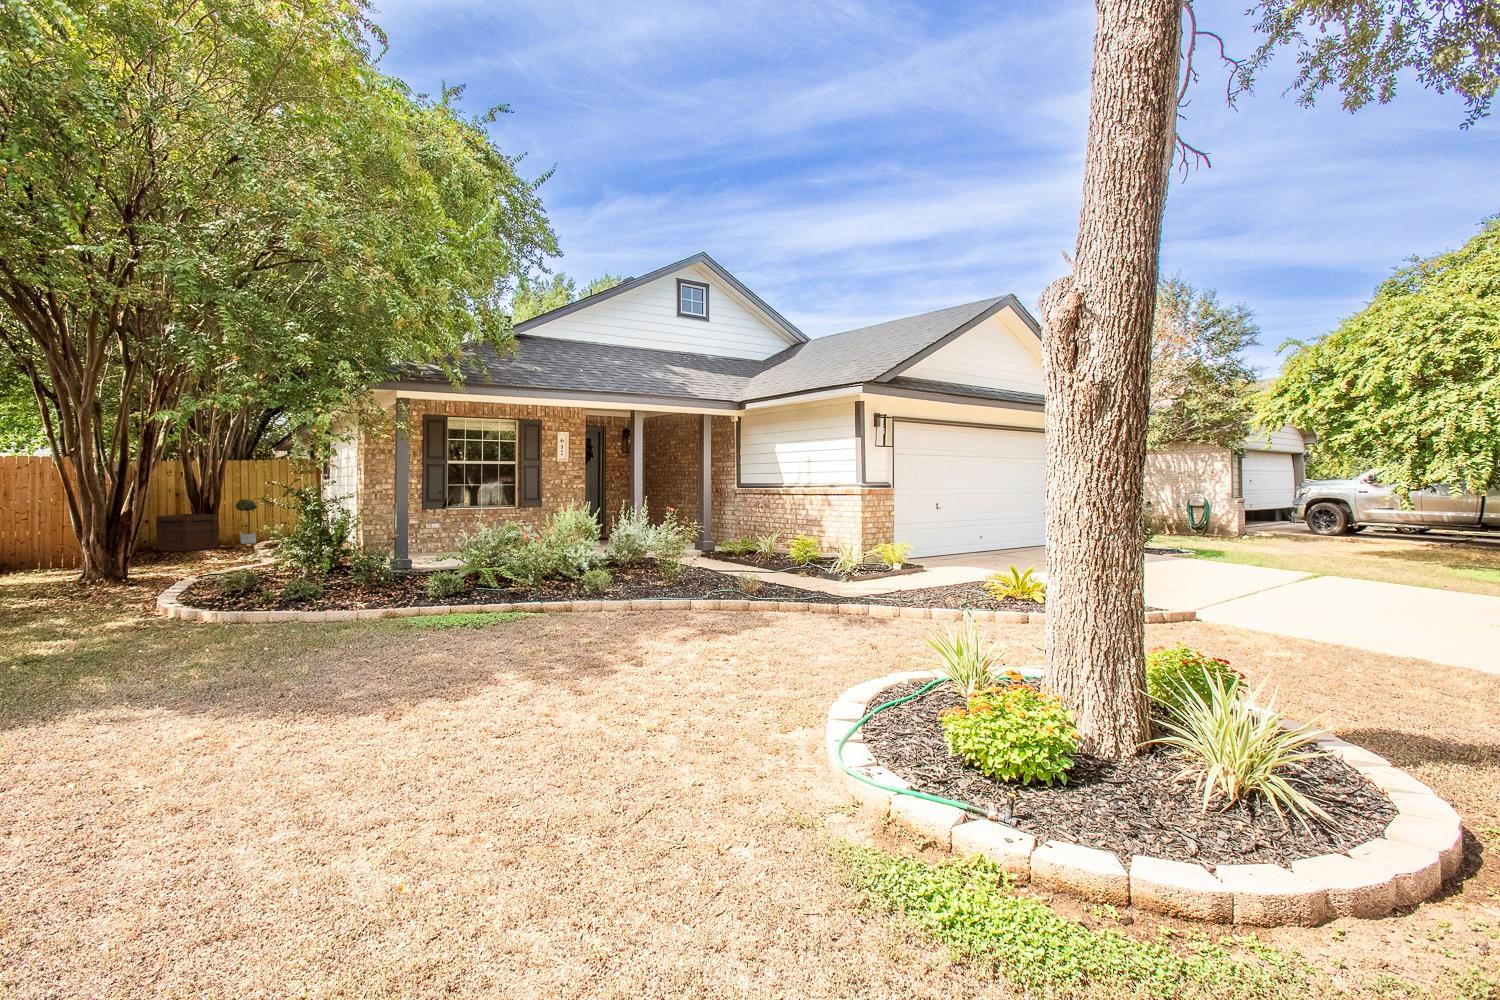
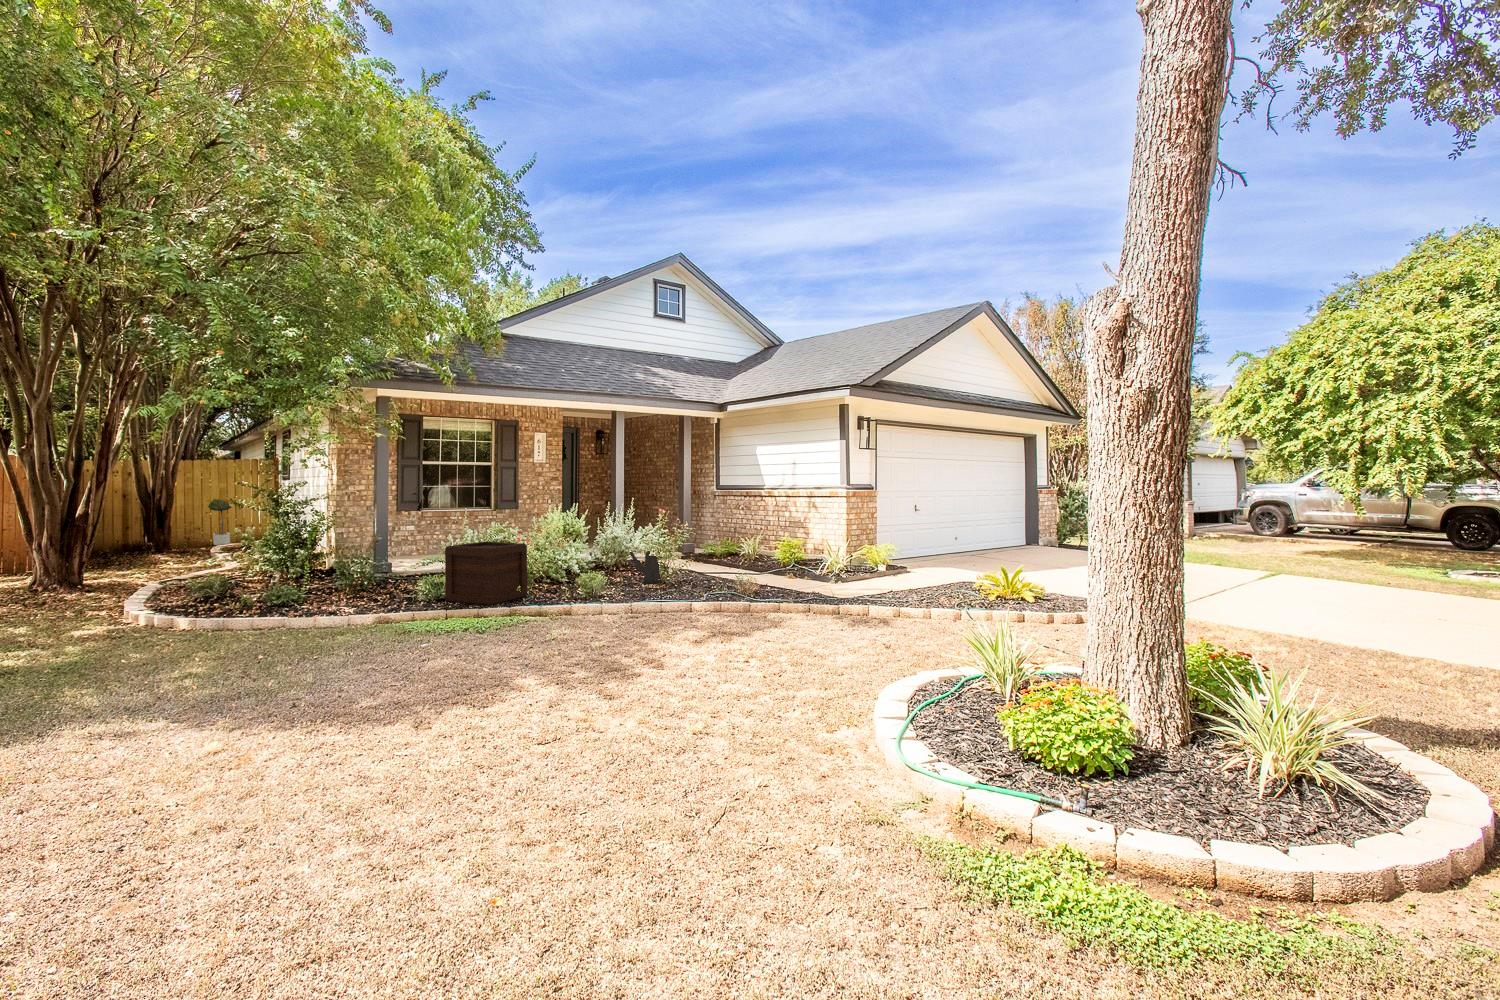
wooden crate: present [156,514,218,551] -> present [445,542,527,605]
watering can: none [631,544,668,584] -> present [629,551,666,584]

